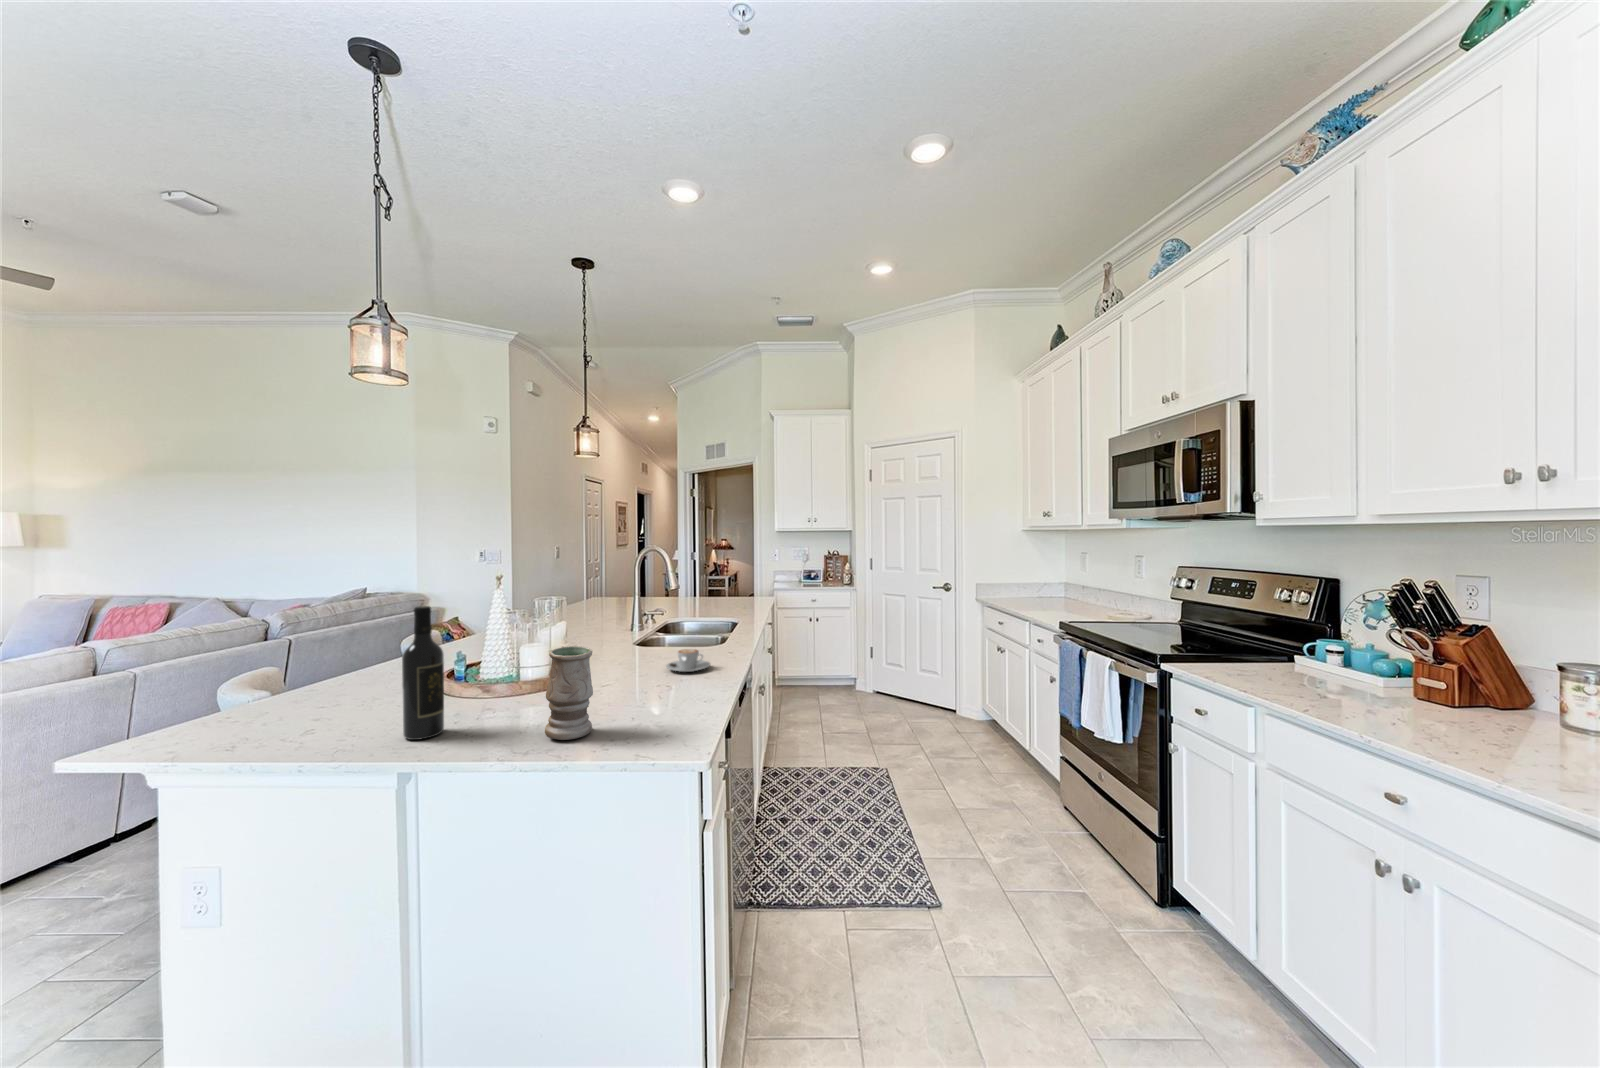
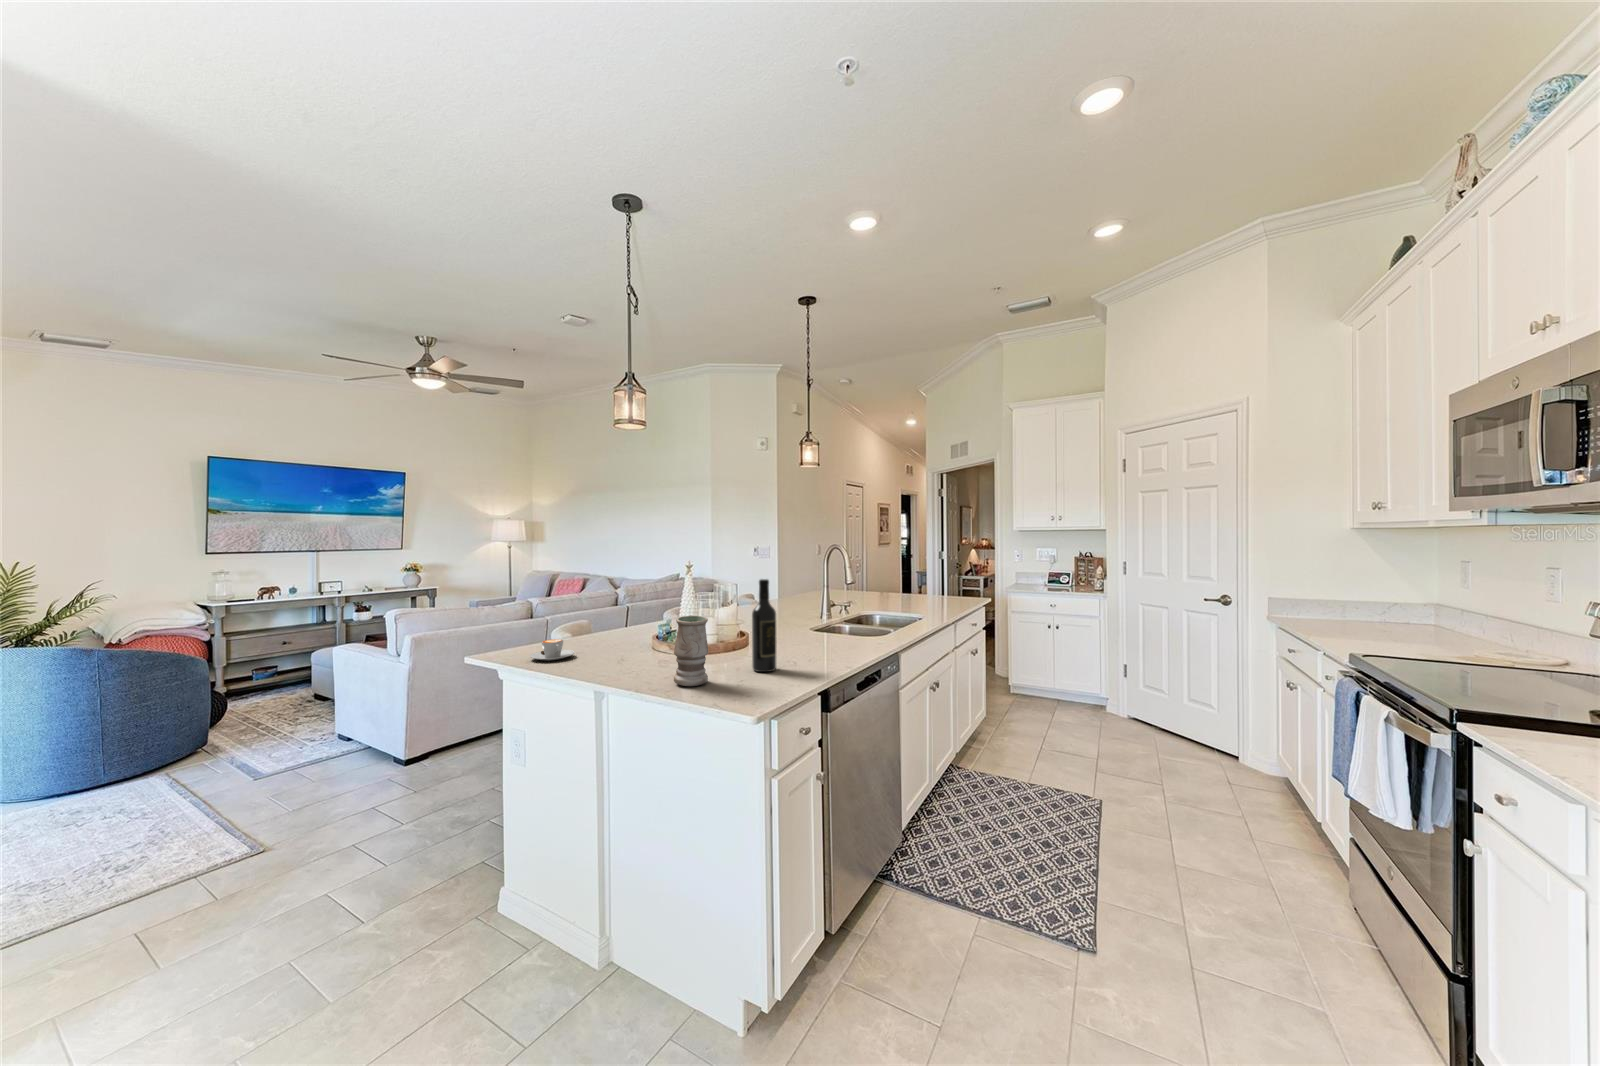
wine bottle: present [402,606,444,740] -> present [752,579,777,672]
coffee cup: present [666,649,710,672] -> present [530,639,575,661]

